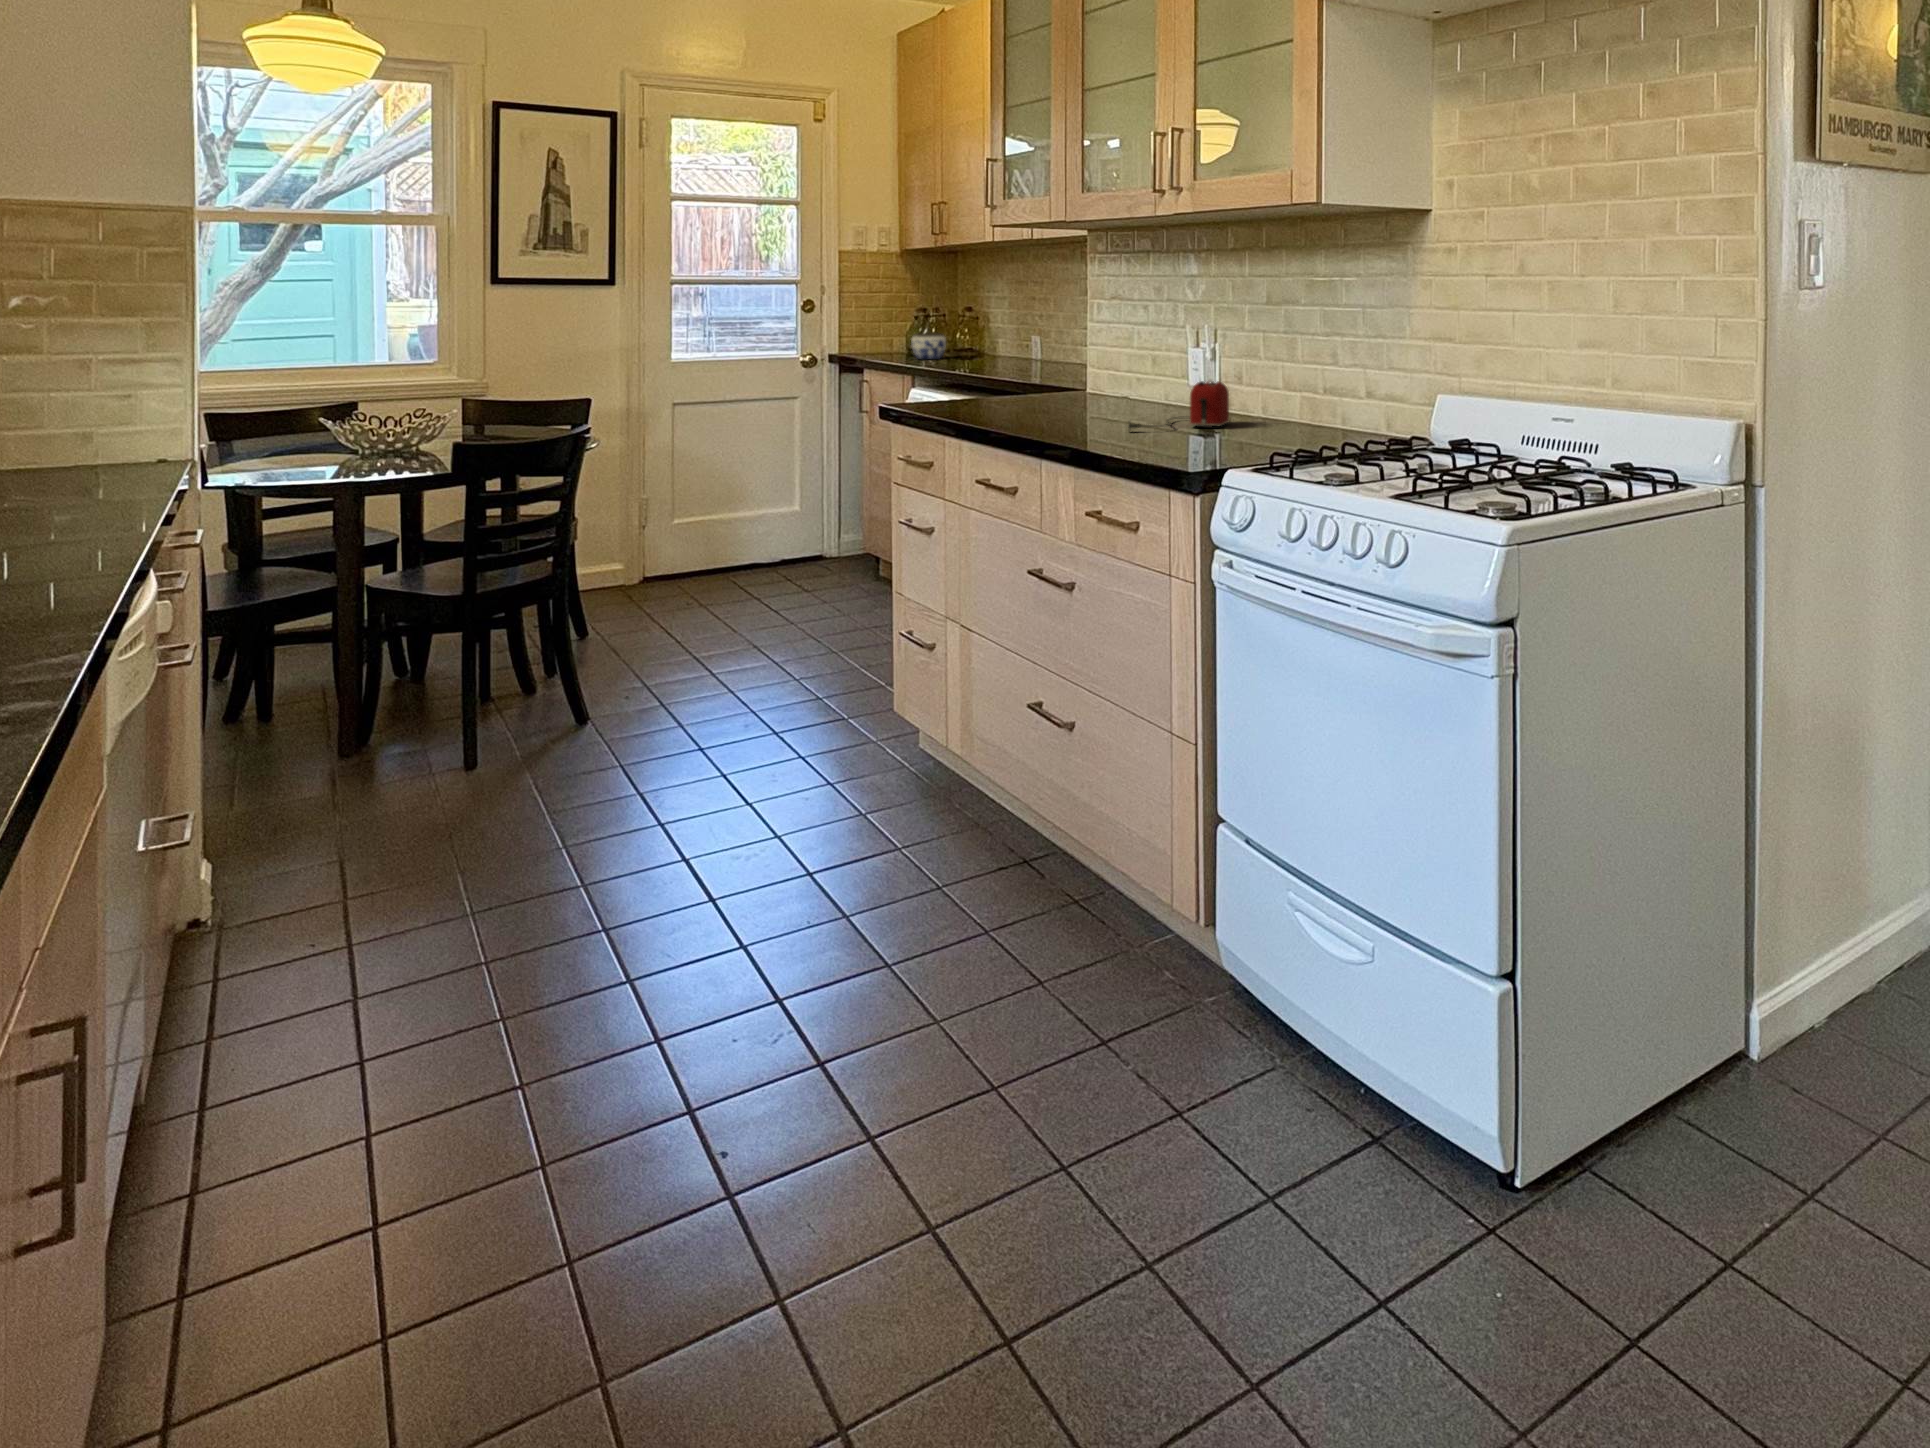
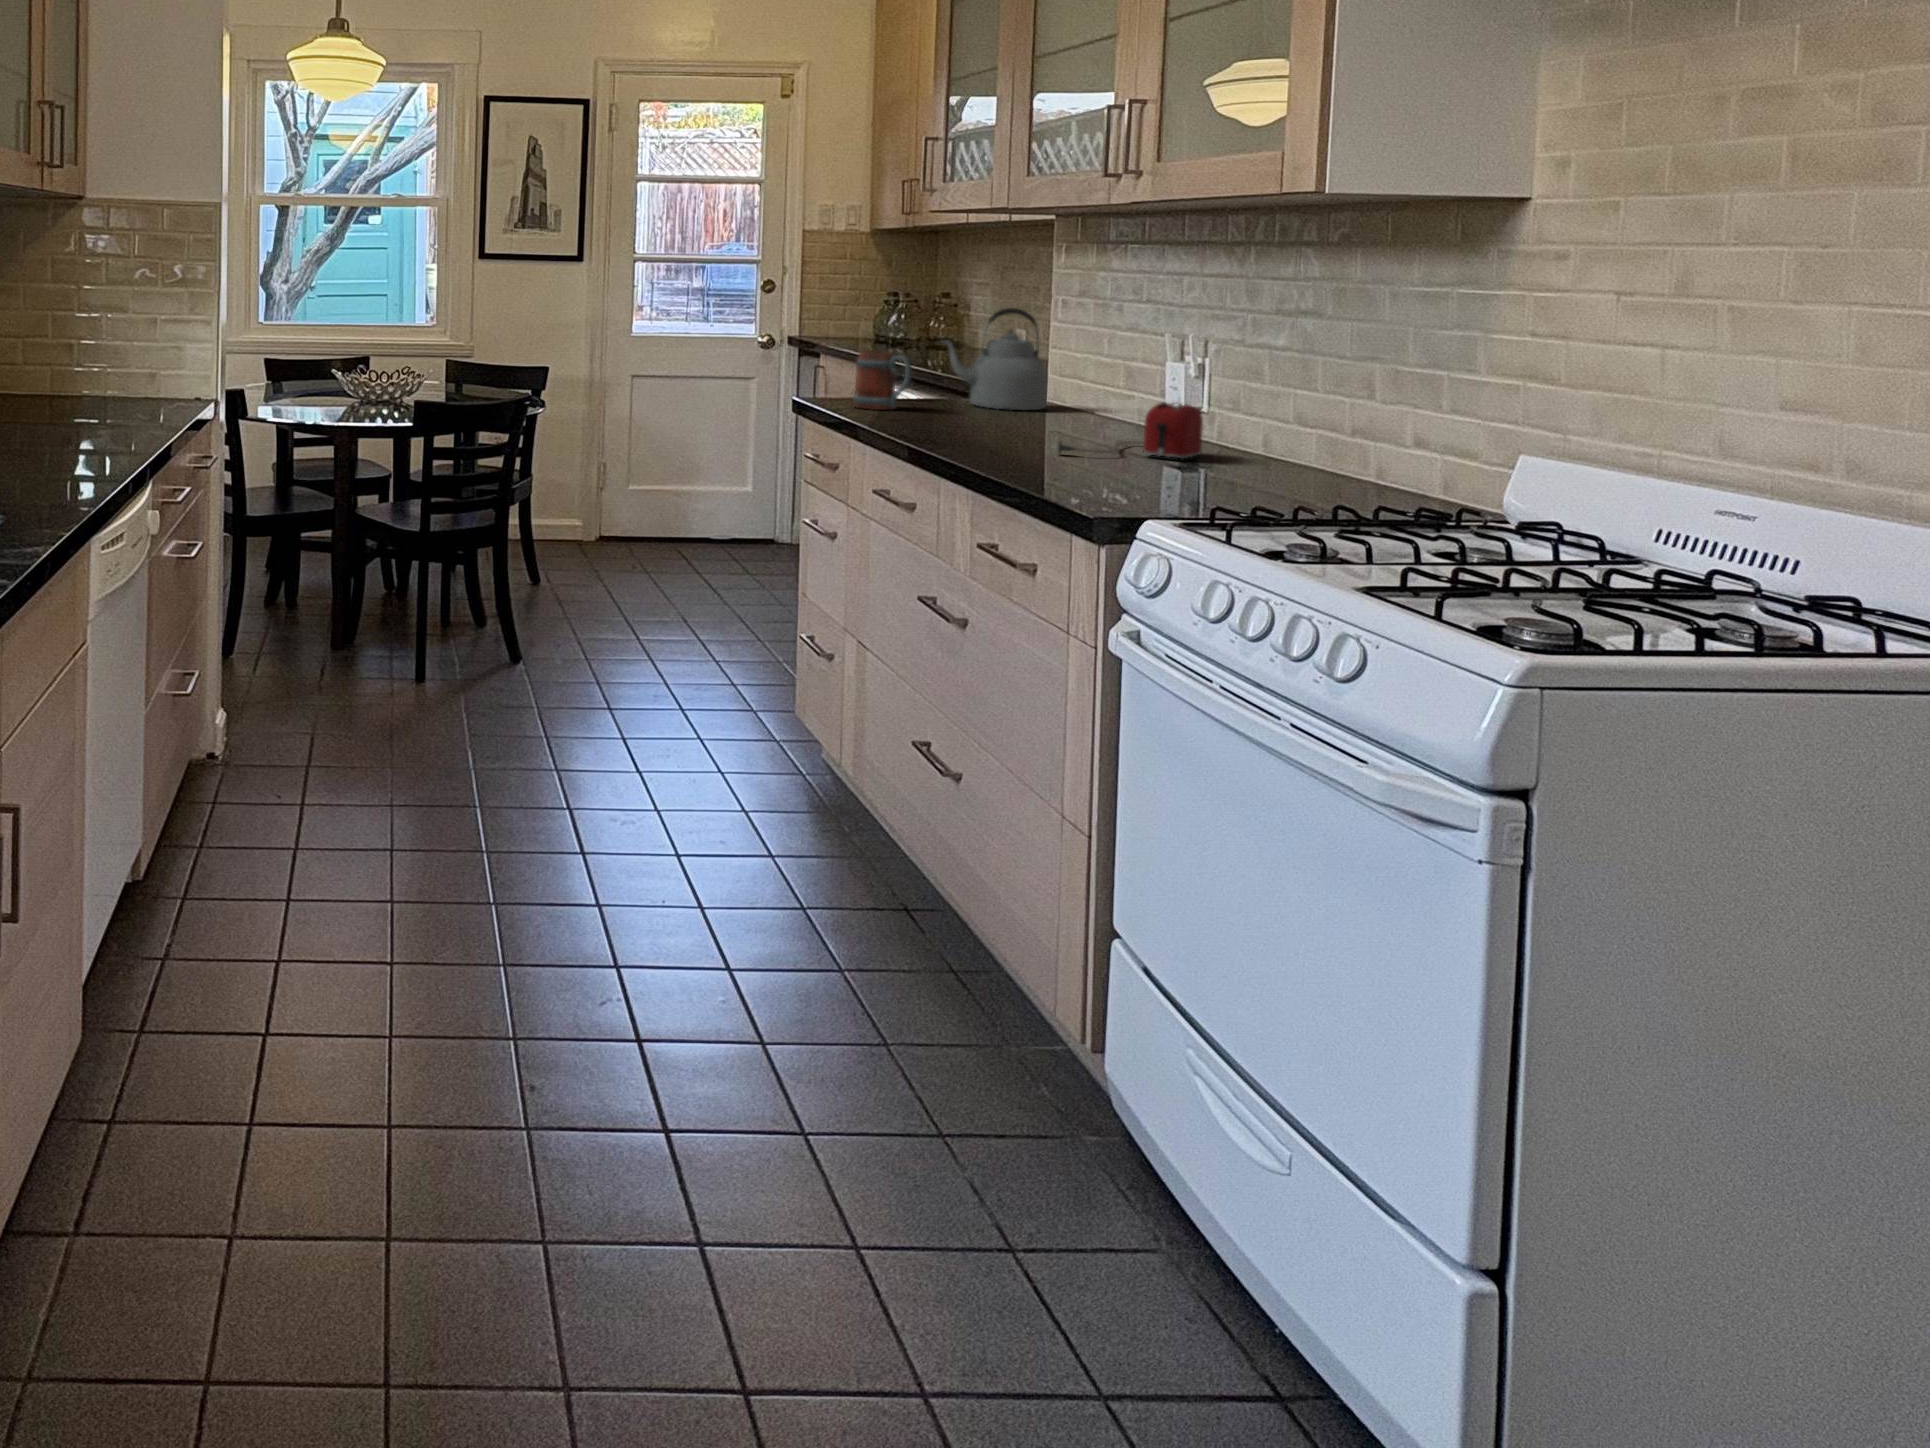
kettle: none [1002,311,1093,402] -> present [941,308,1047,410]
jar: present [911,332,946,359] -> none [878,319,918,347]
mug: none [934,355,986,410] -> present [853,350,912,410]

